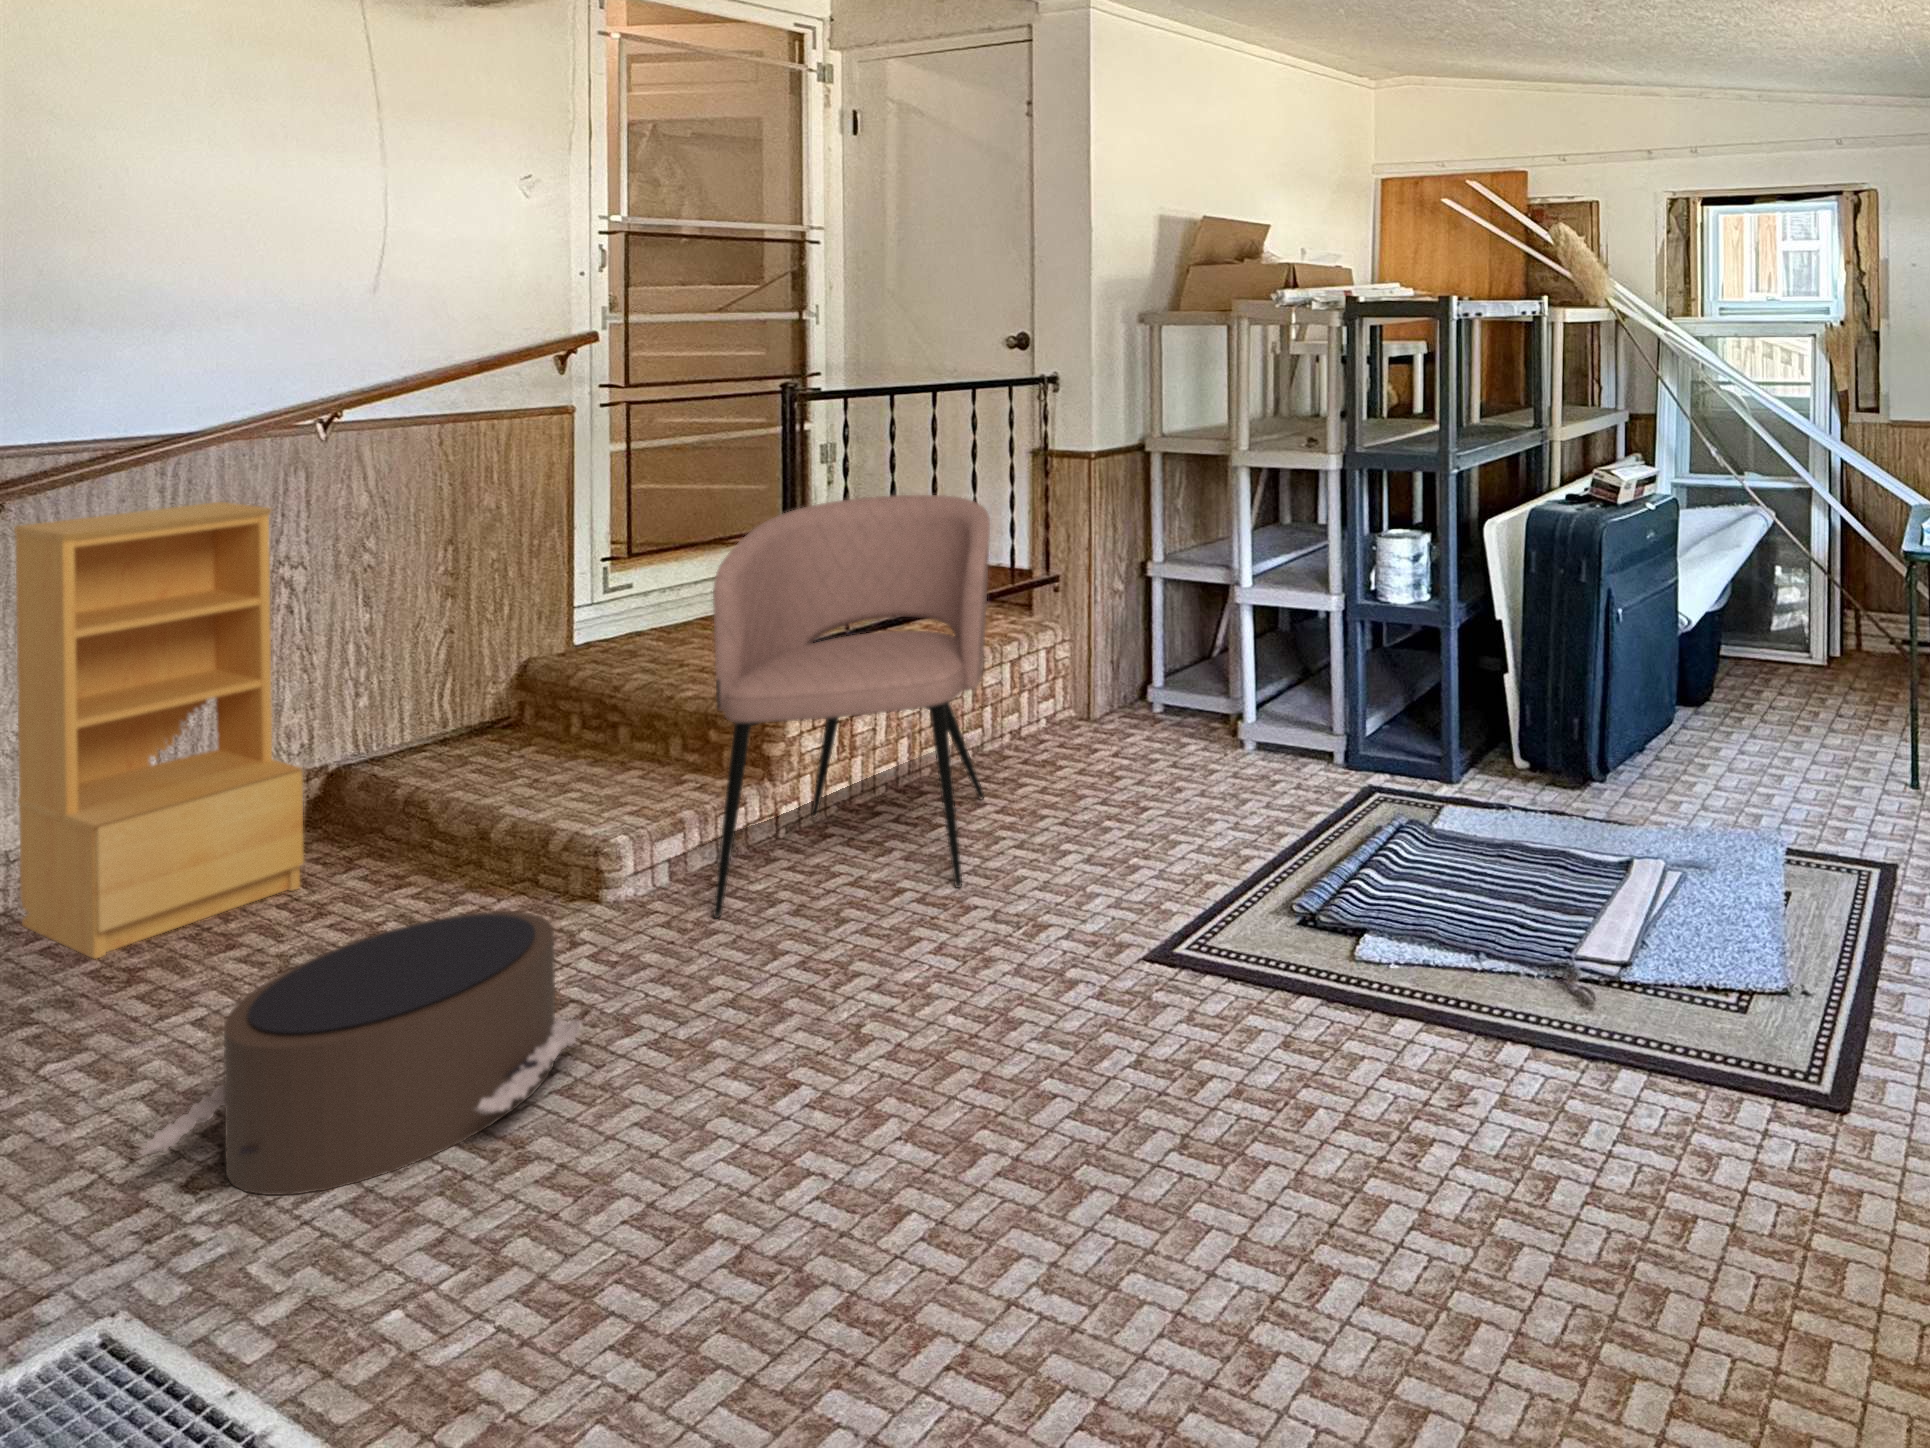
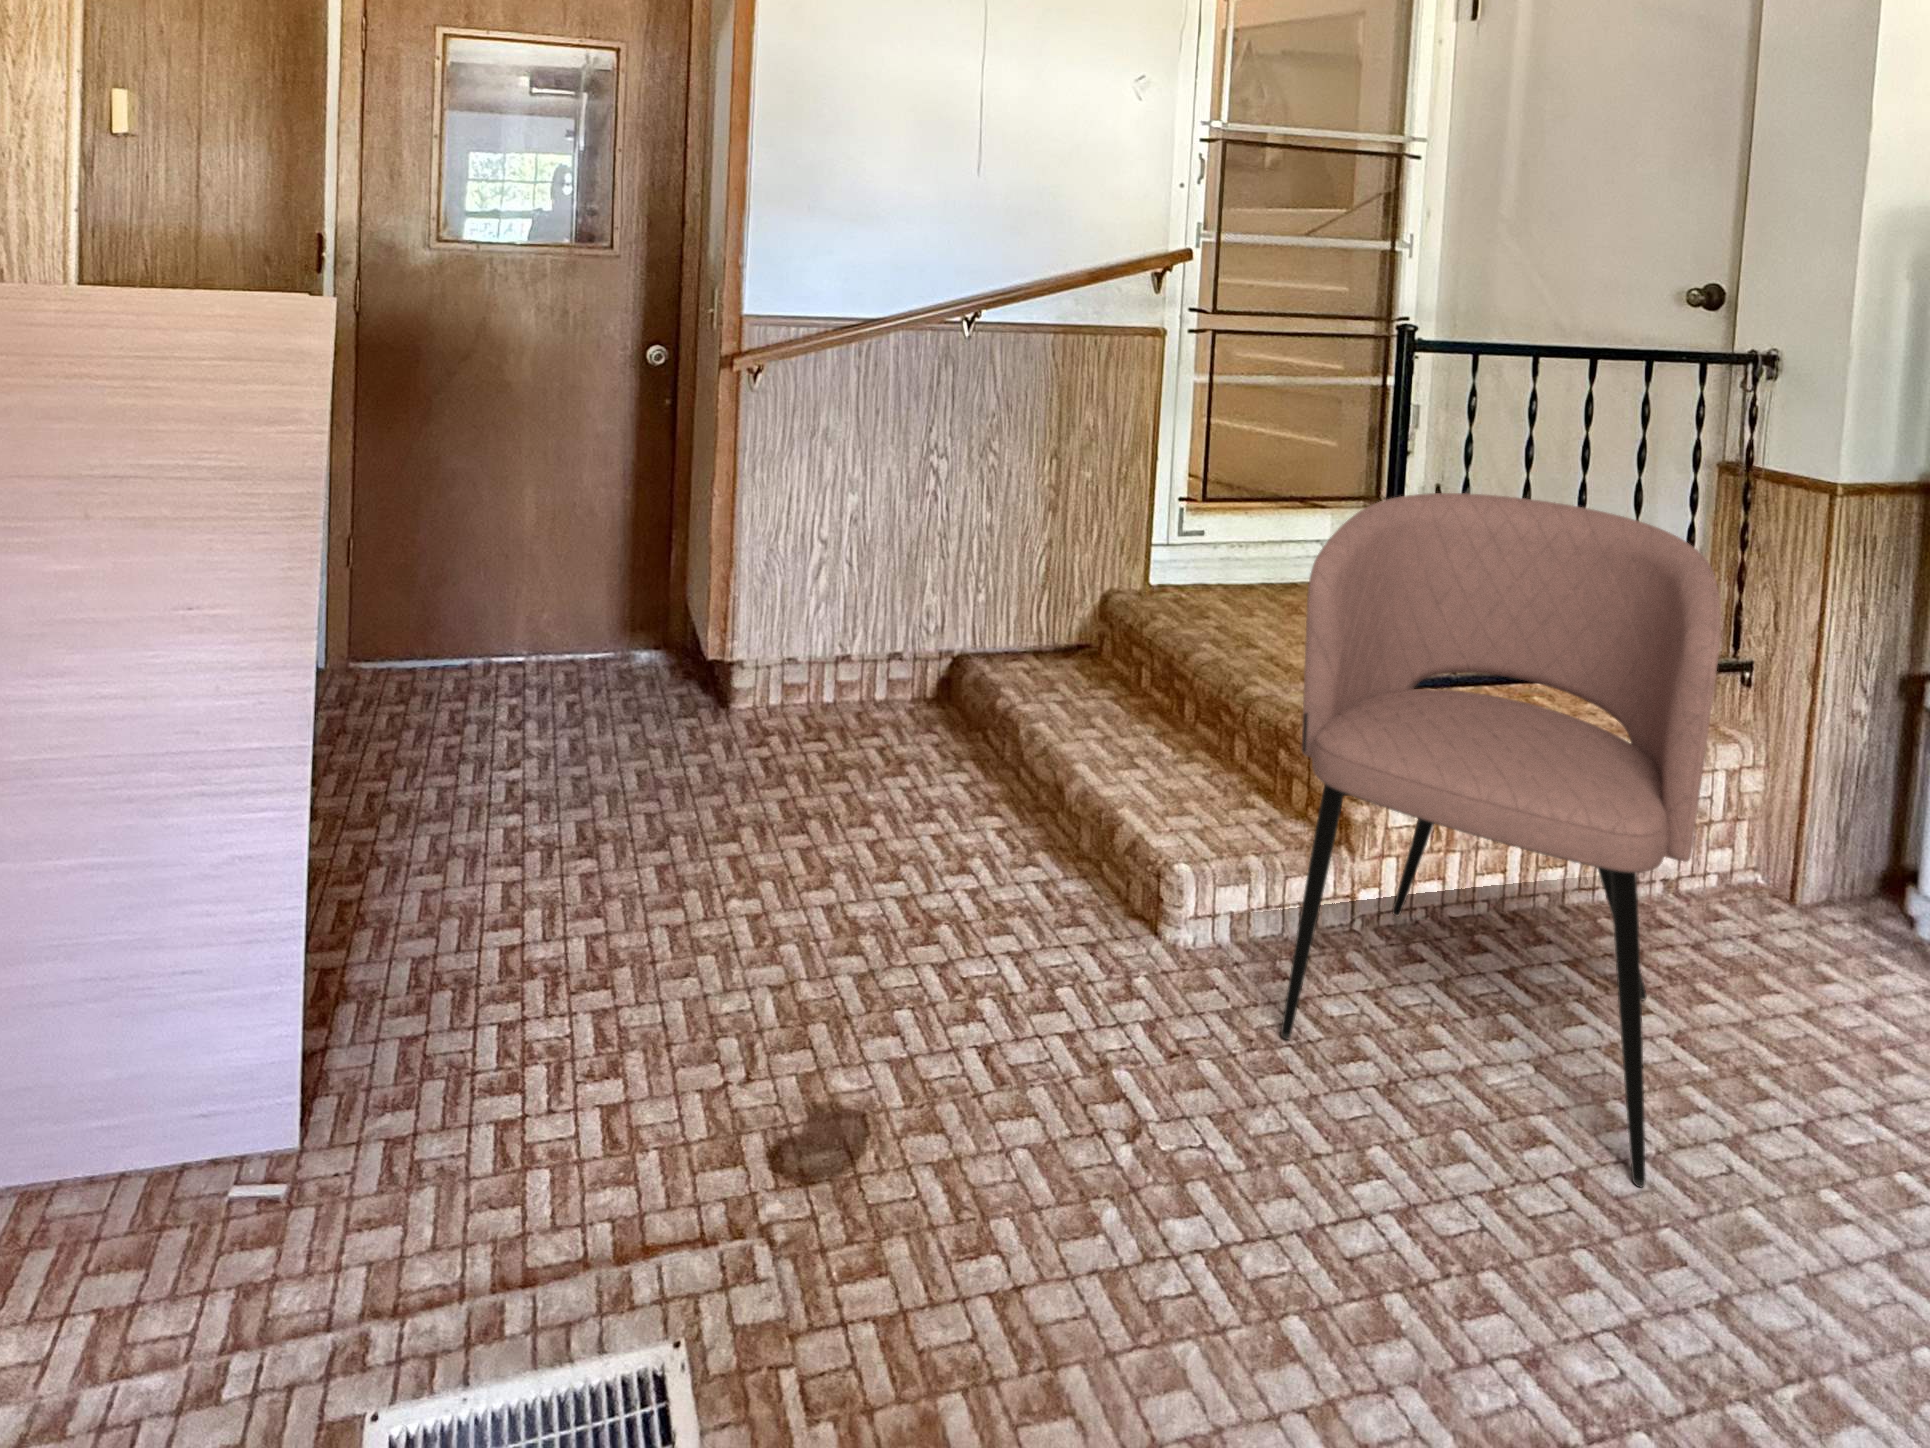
bookshelf: present [14,502,304,959] -> none [761,382,931,785]
pouf: present [137,911,587,1195] -> none [742,916,1140,1288]

